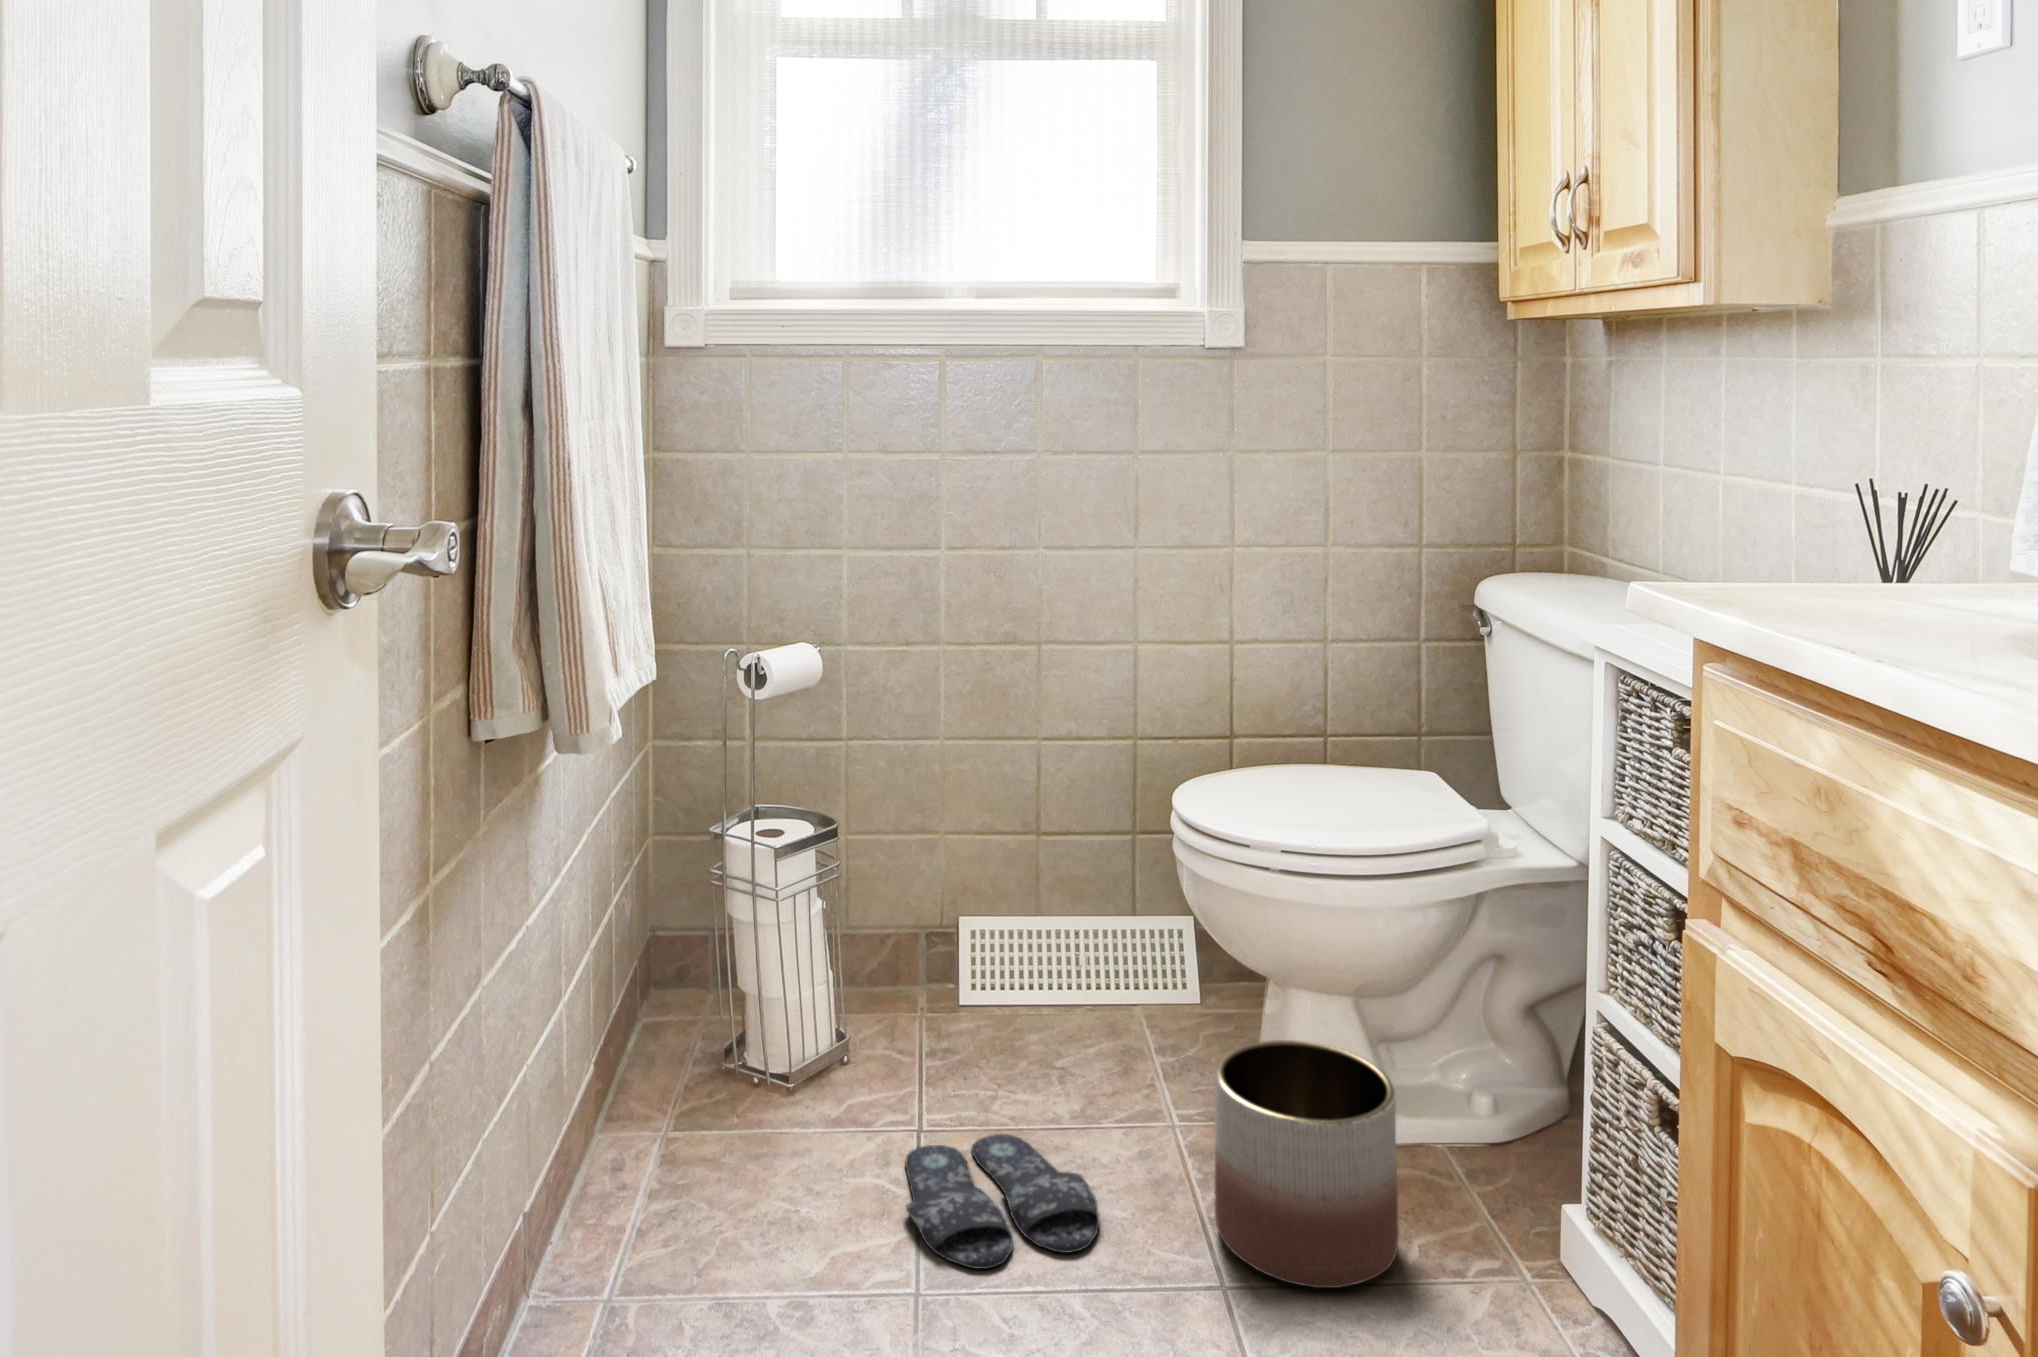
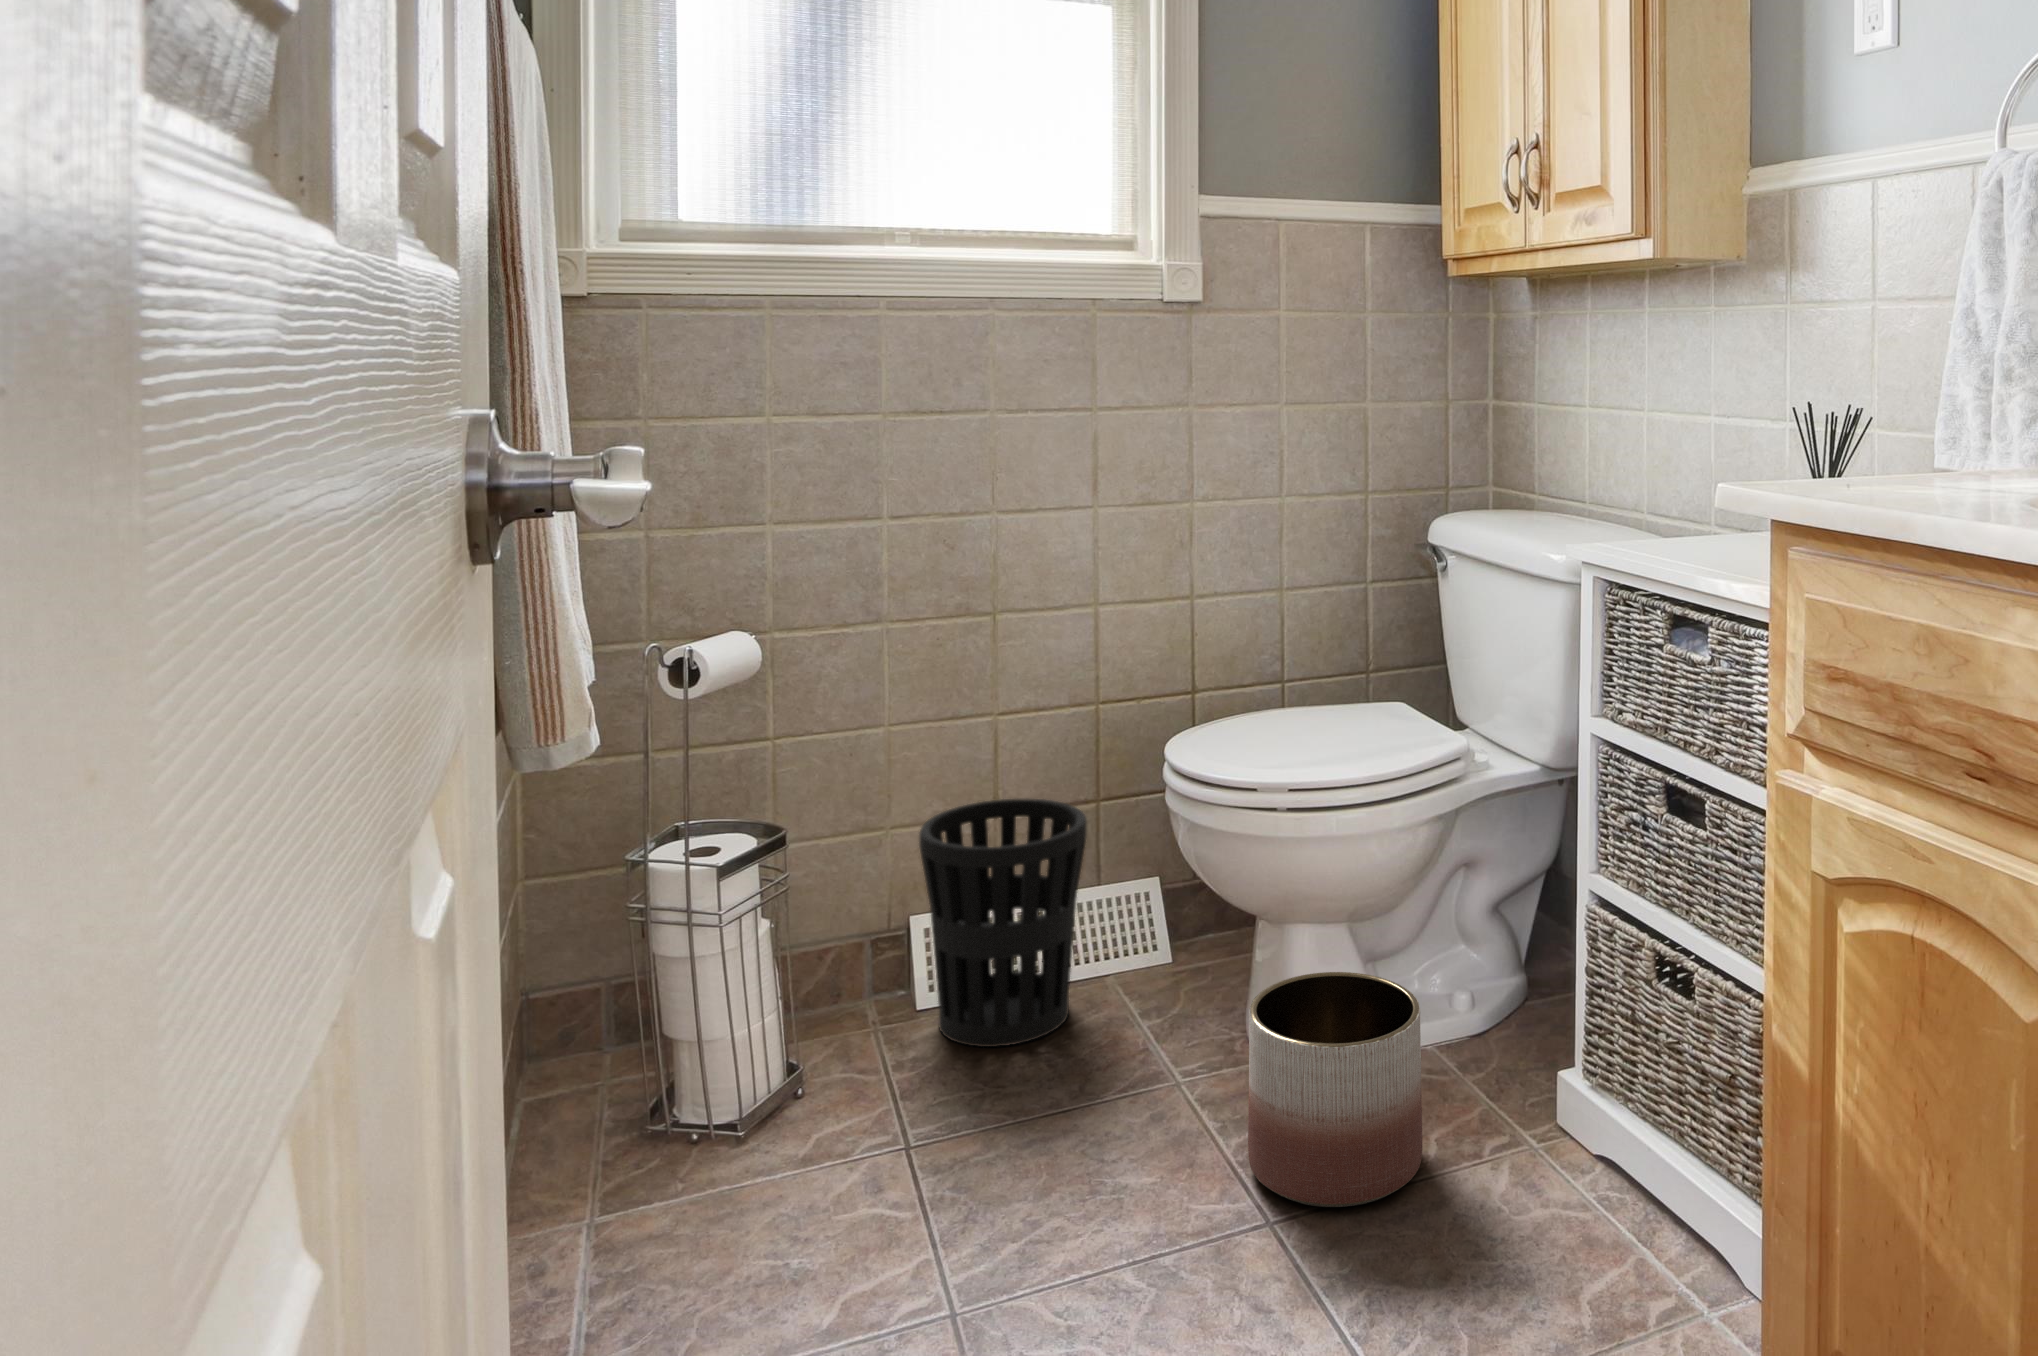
wastebasket: none [957,817,1109,1051] -> present [919,799,1087,1047]
slippers: present [905,1134,1099,1269] -> none [907,1134,1137,1280]

